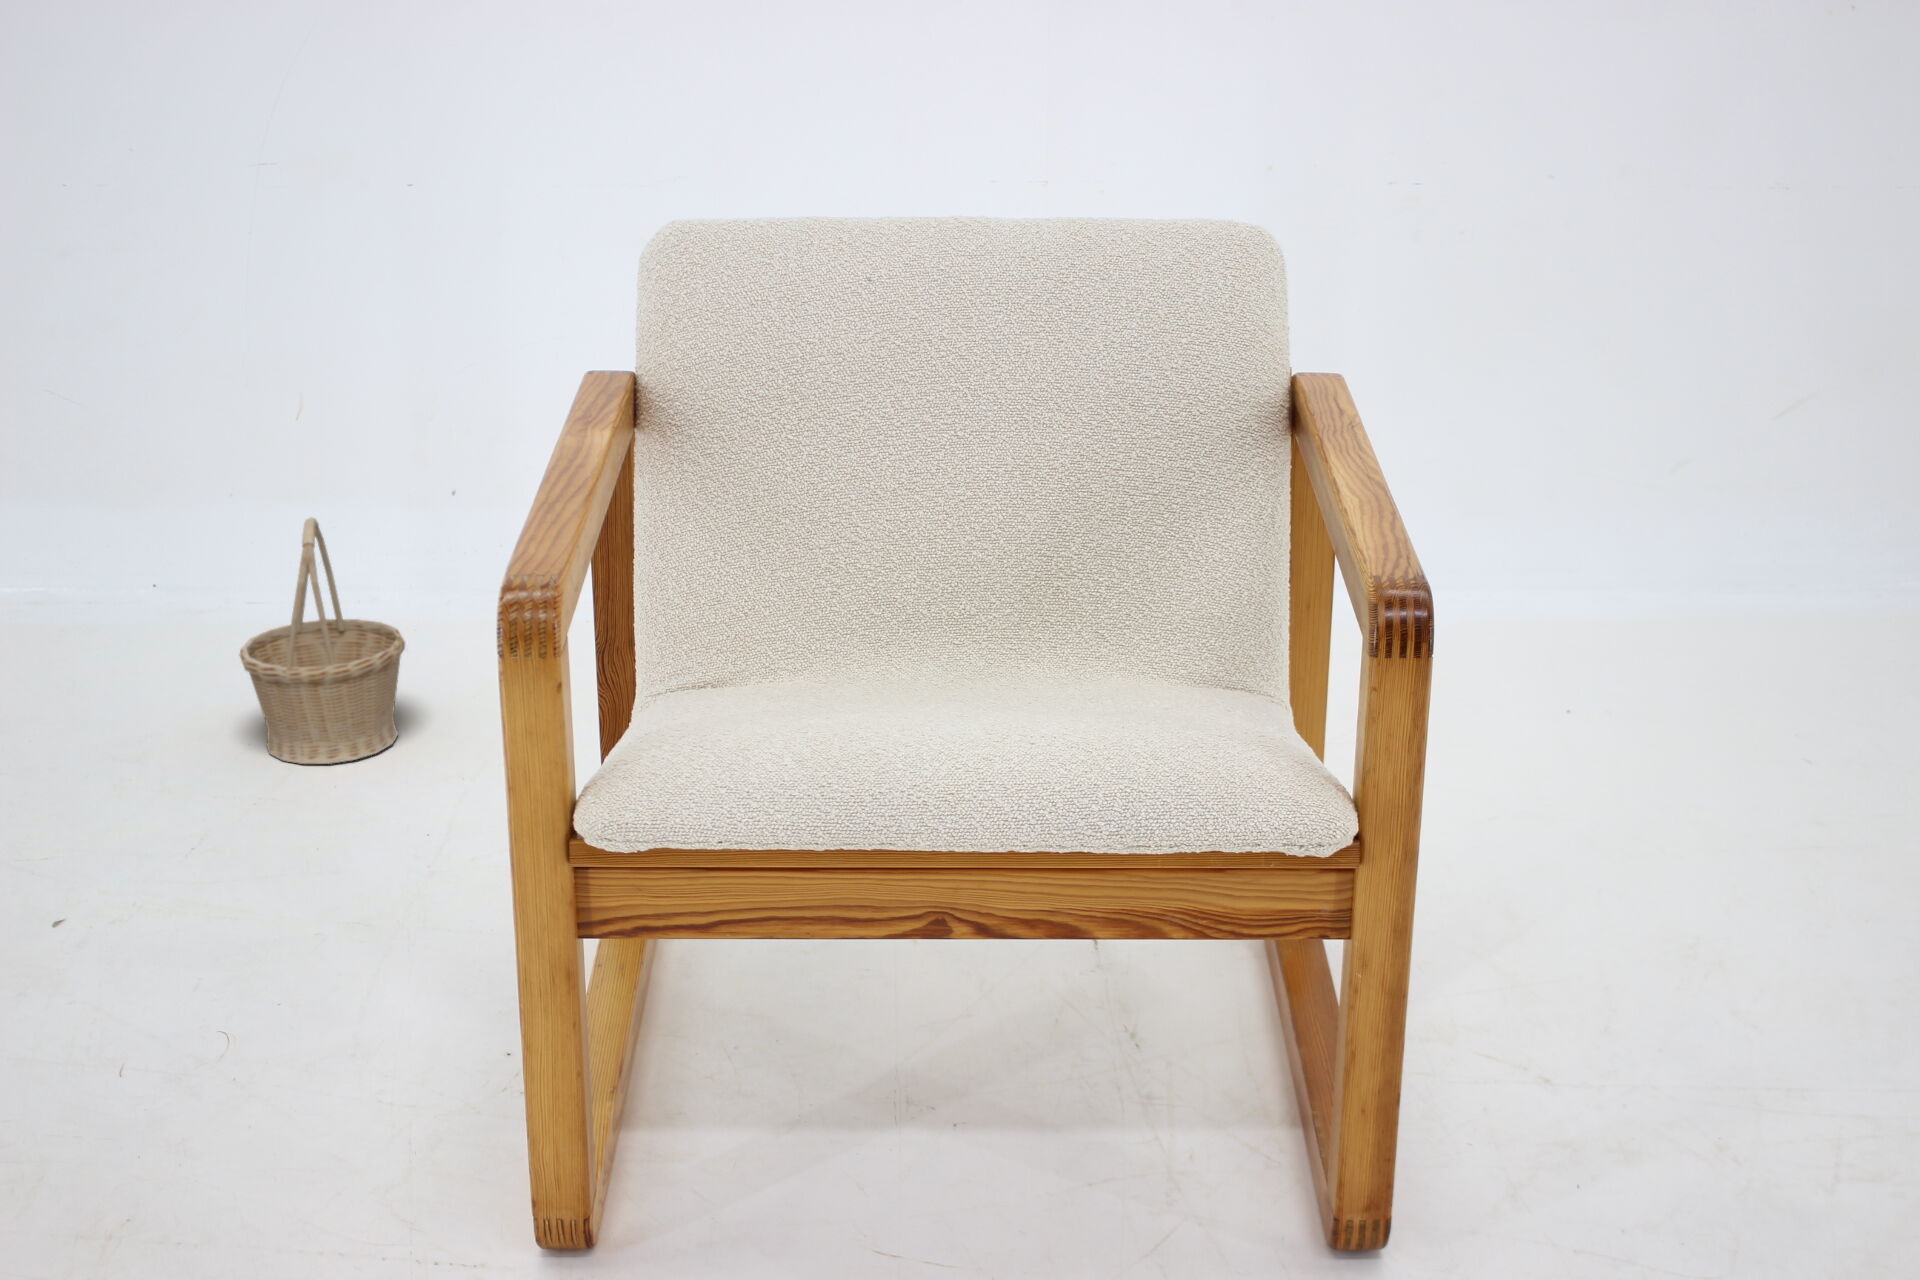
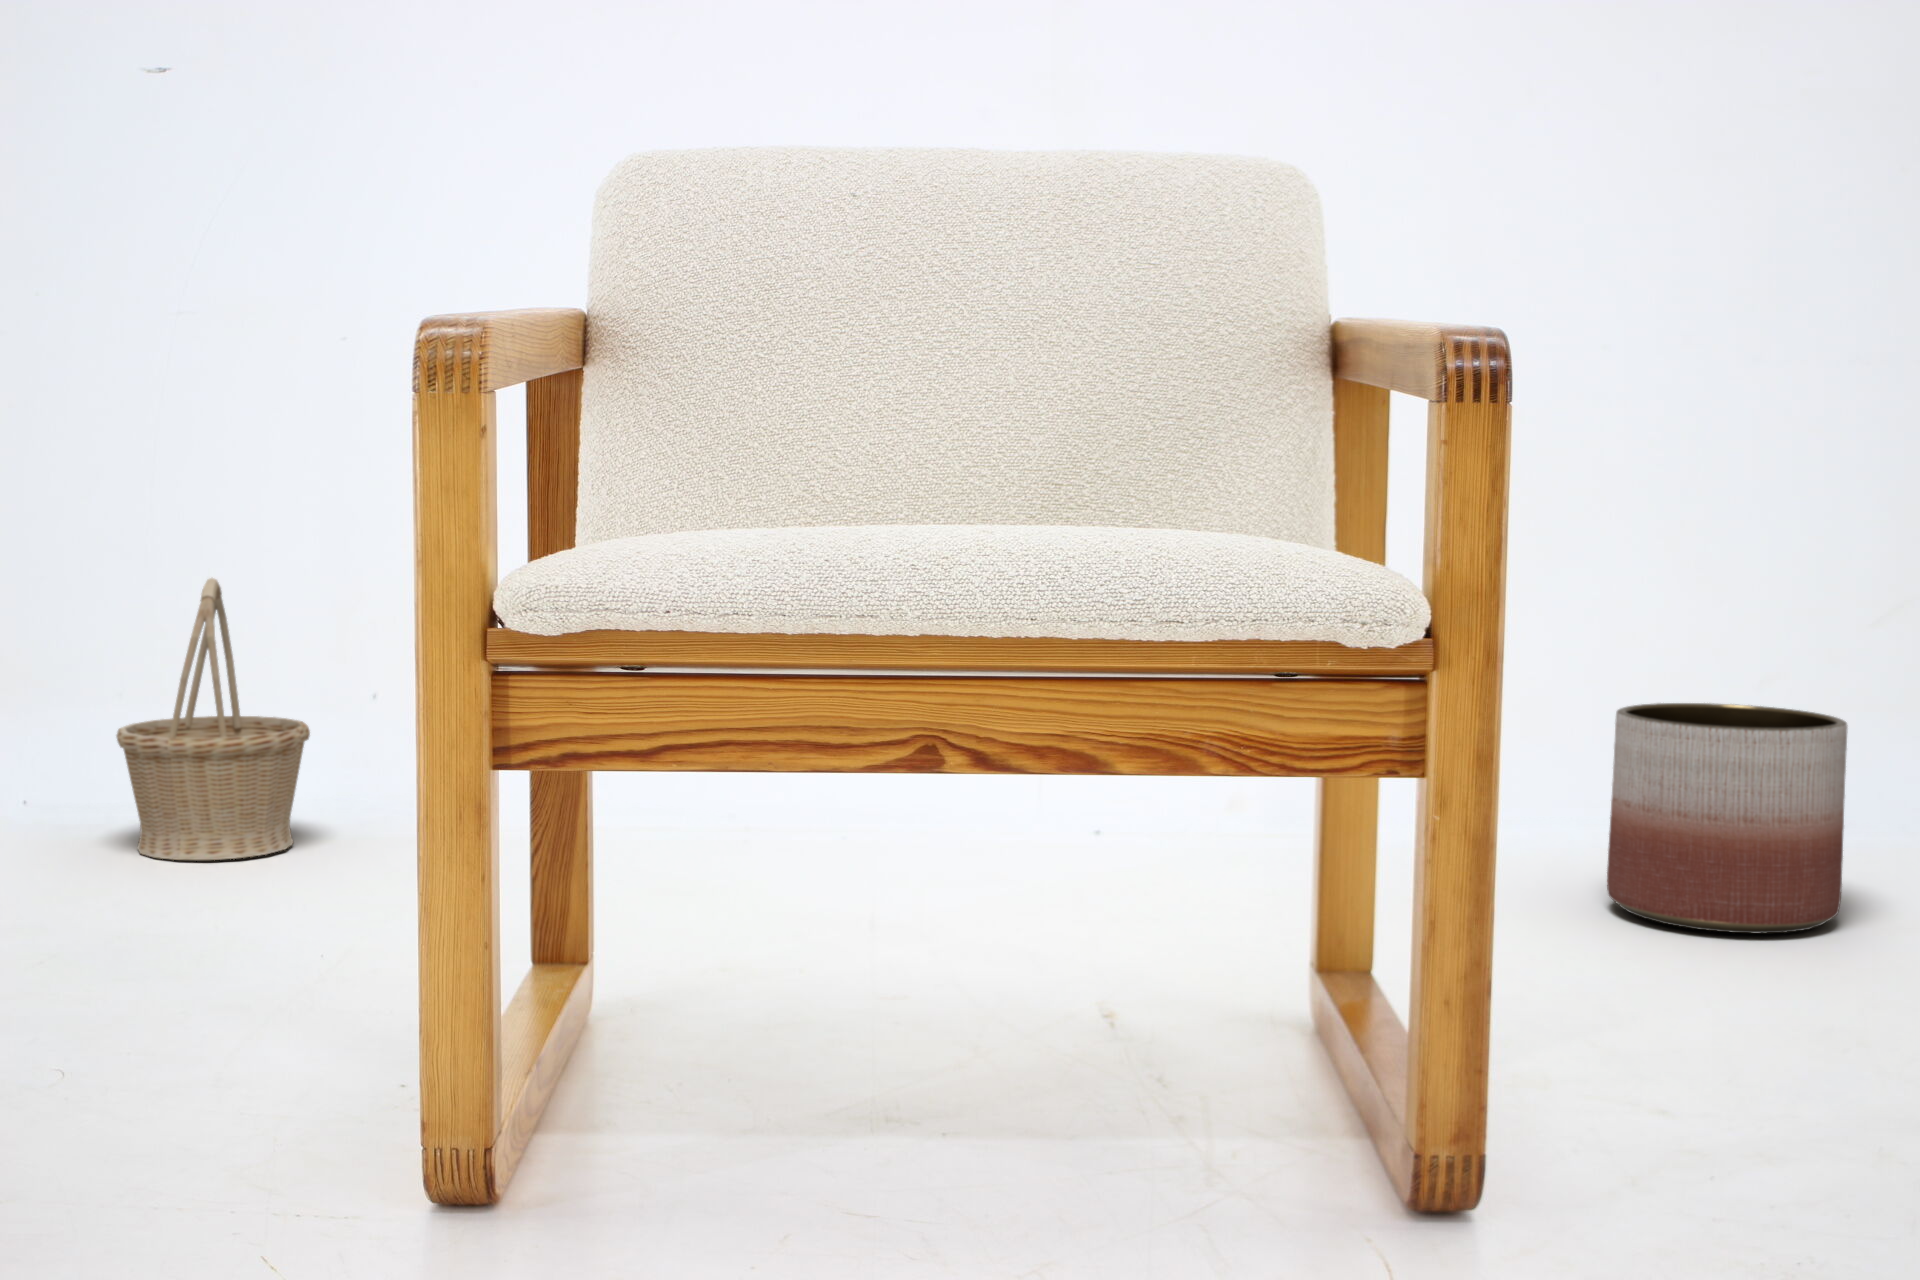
planter: none [1516,641,1730,863] -> present [1607,703,1848,934]

